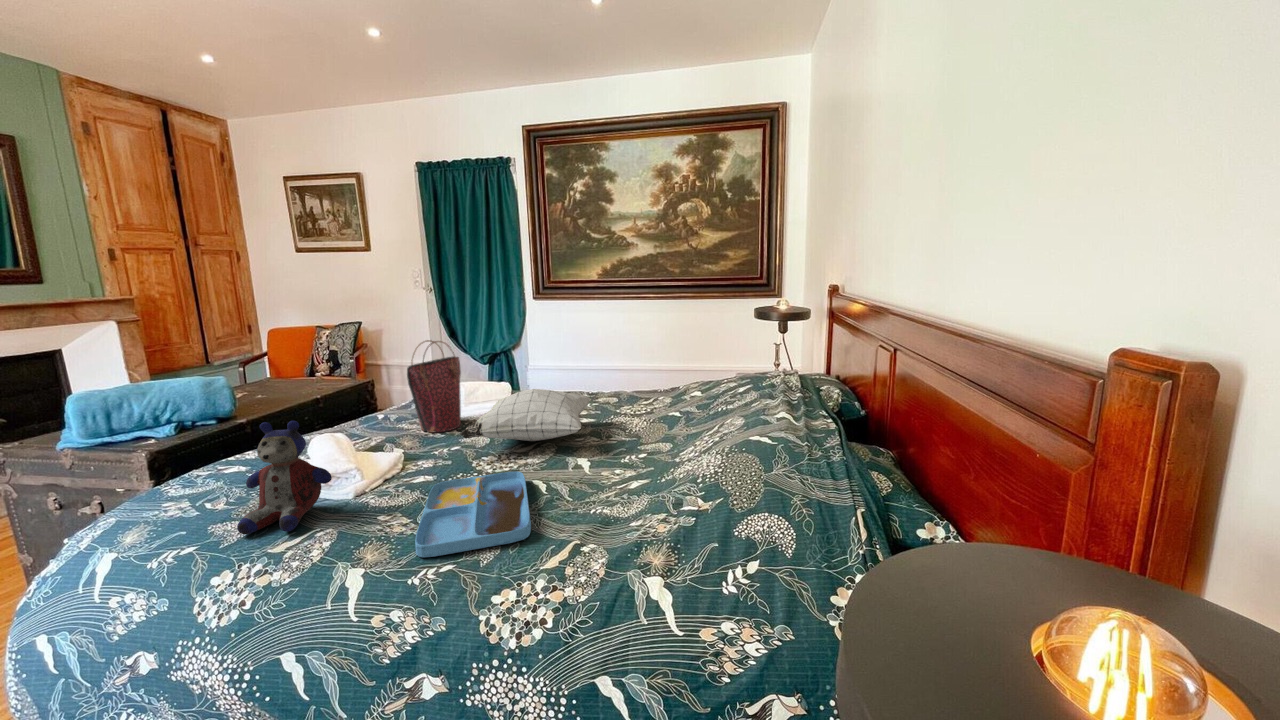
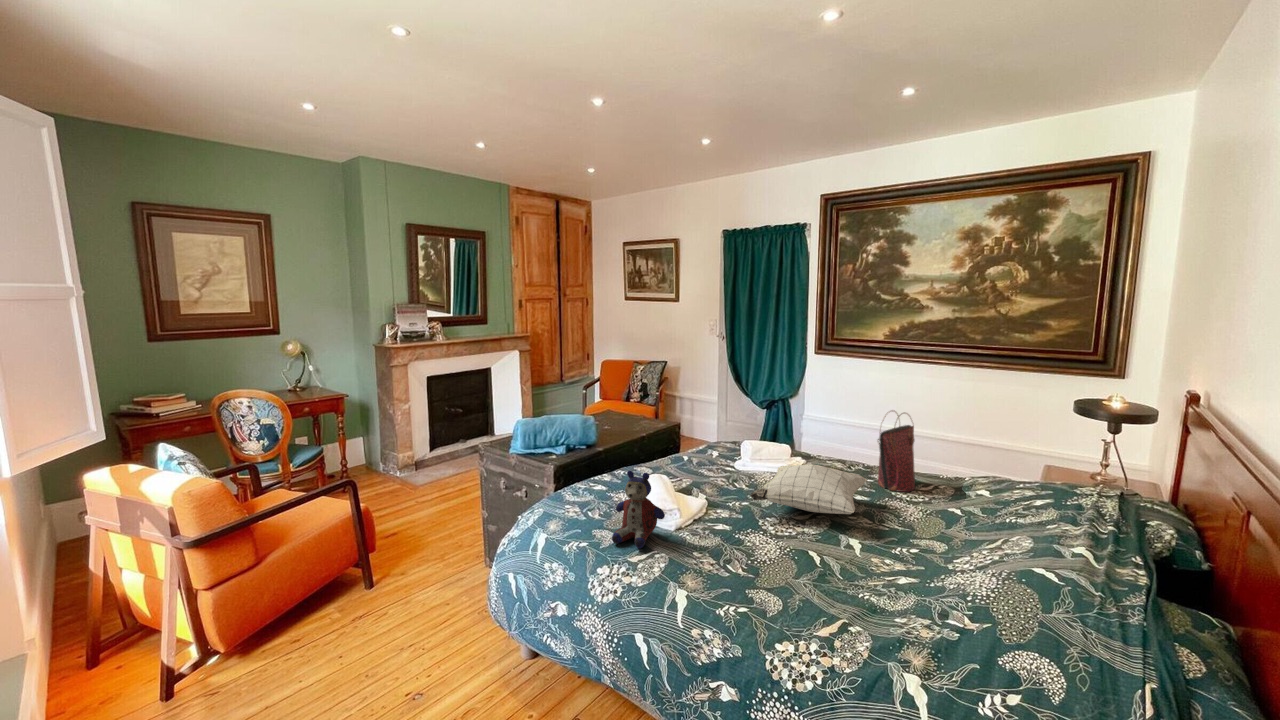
handbag: present [407,340,461,433] -> present [878,411,915,492]
tray: present [415,472,531,557] -> none [721,535,806,604]

